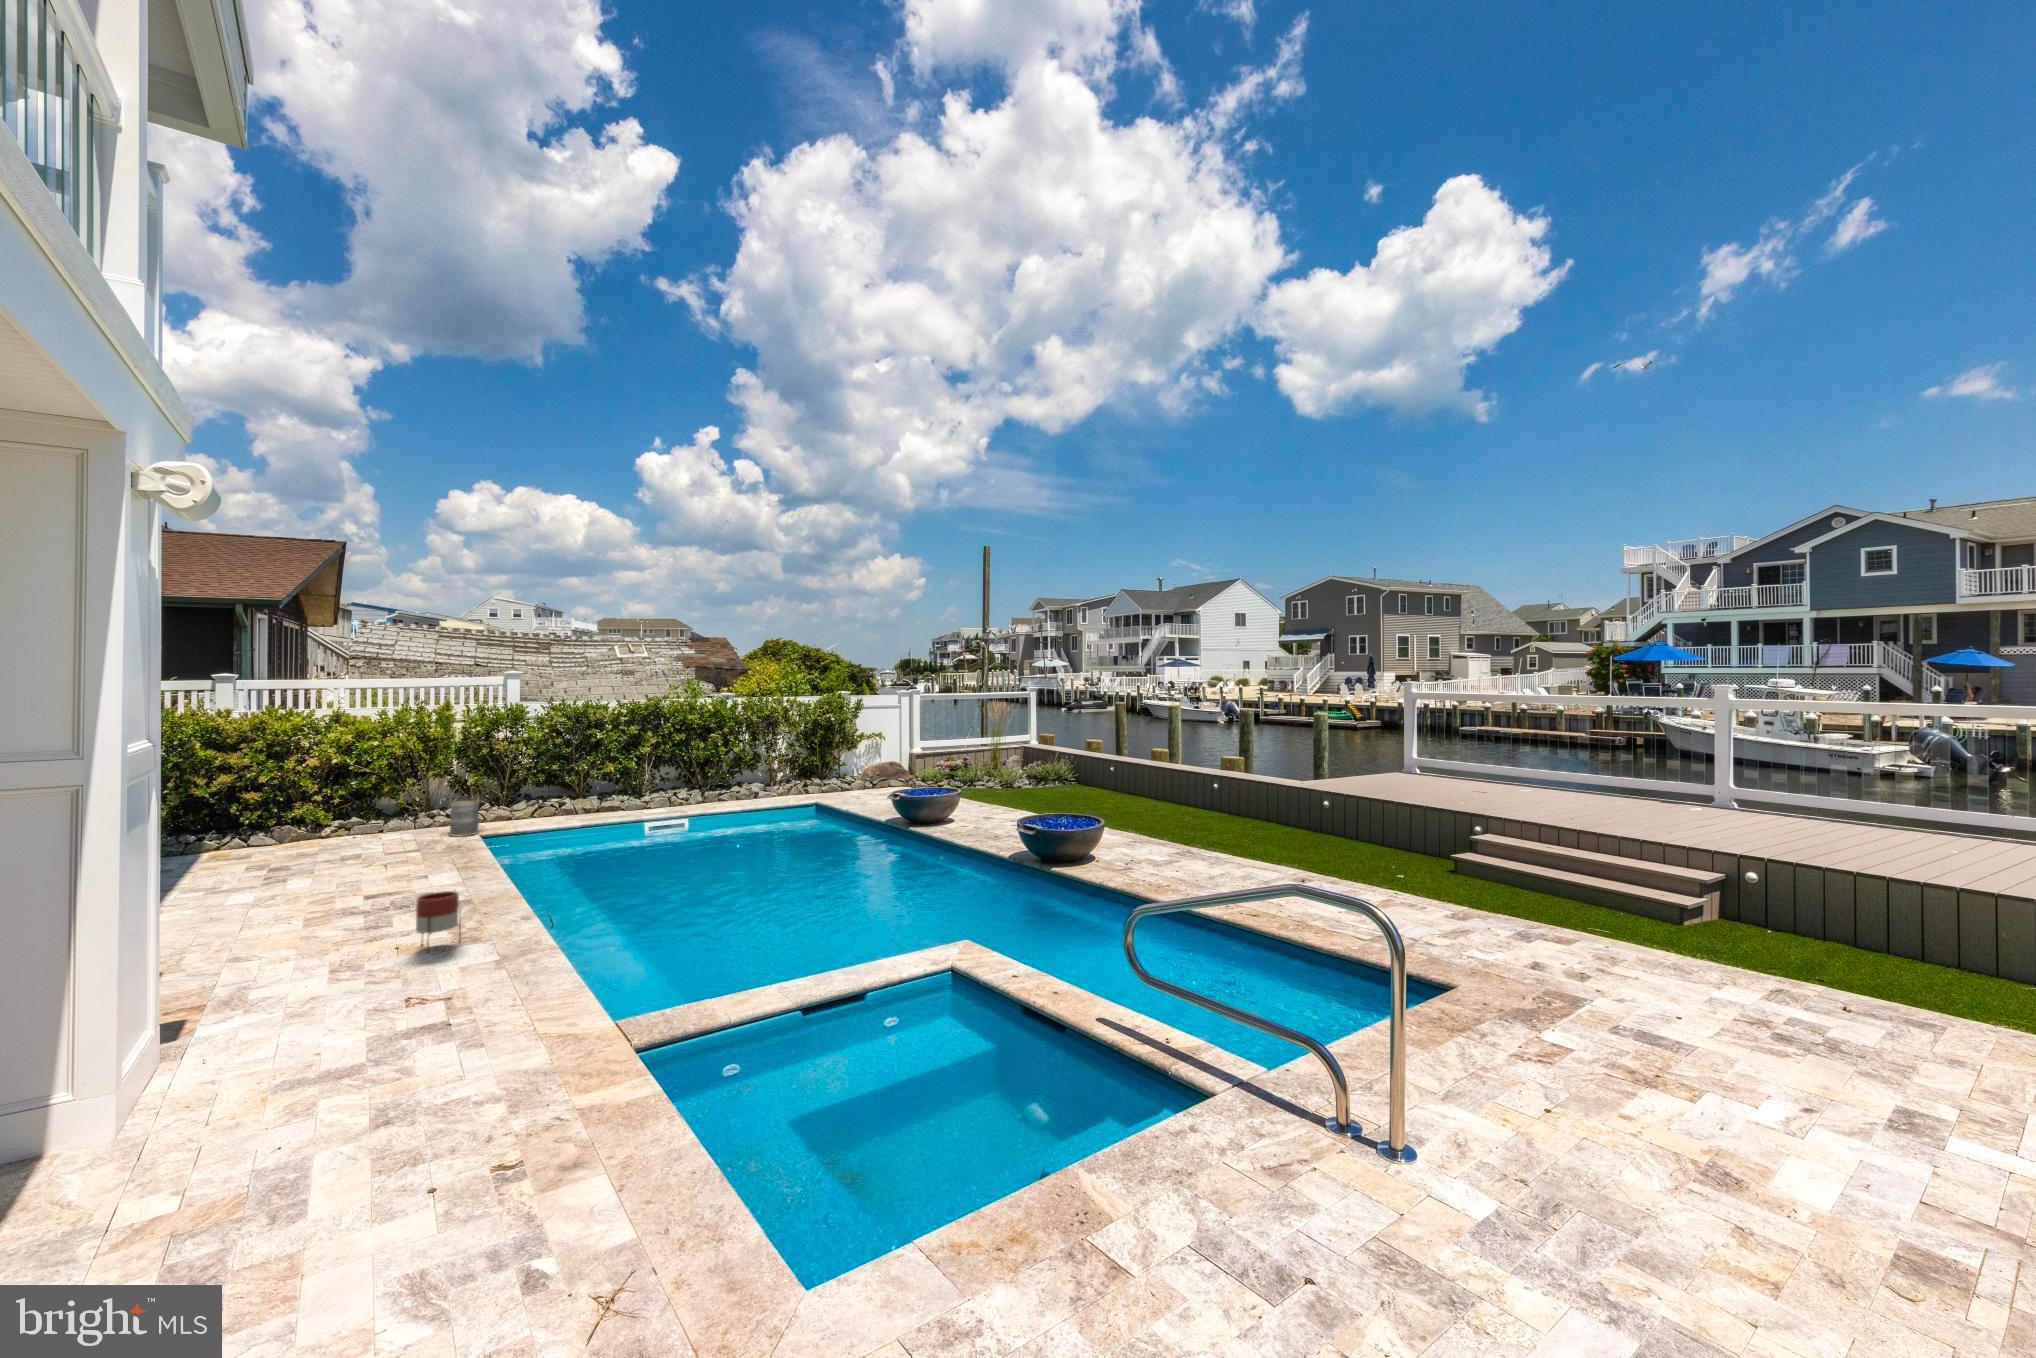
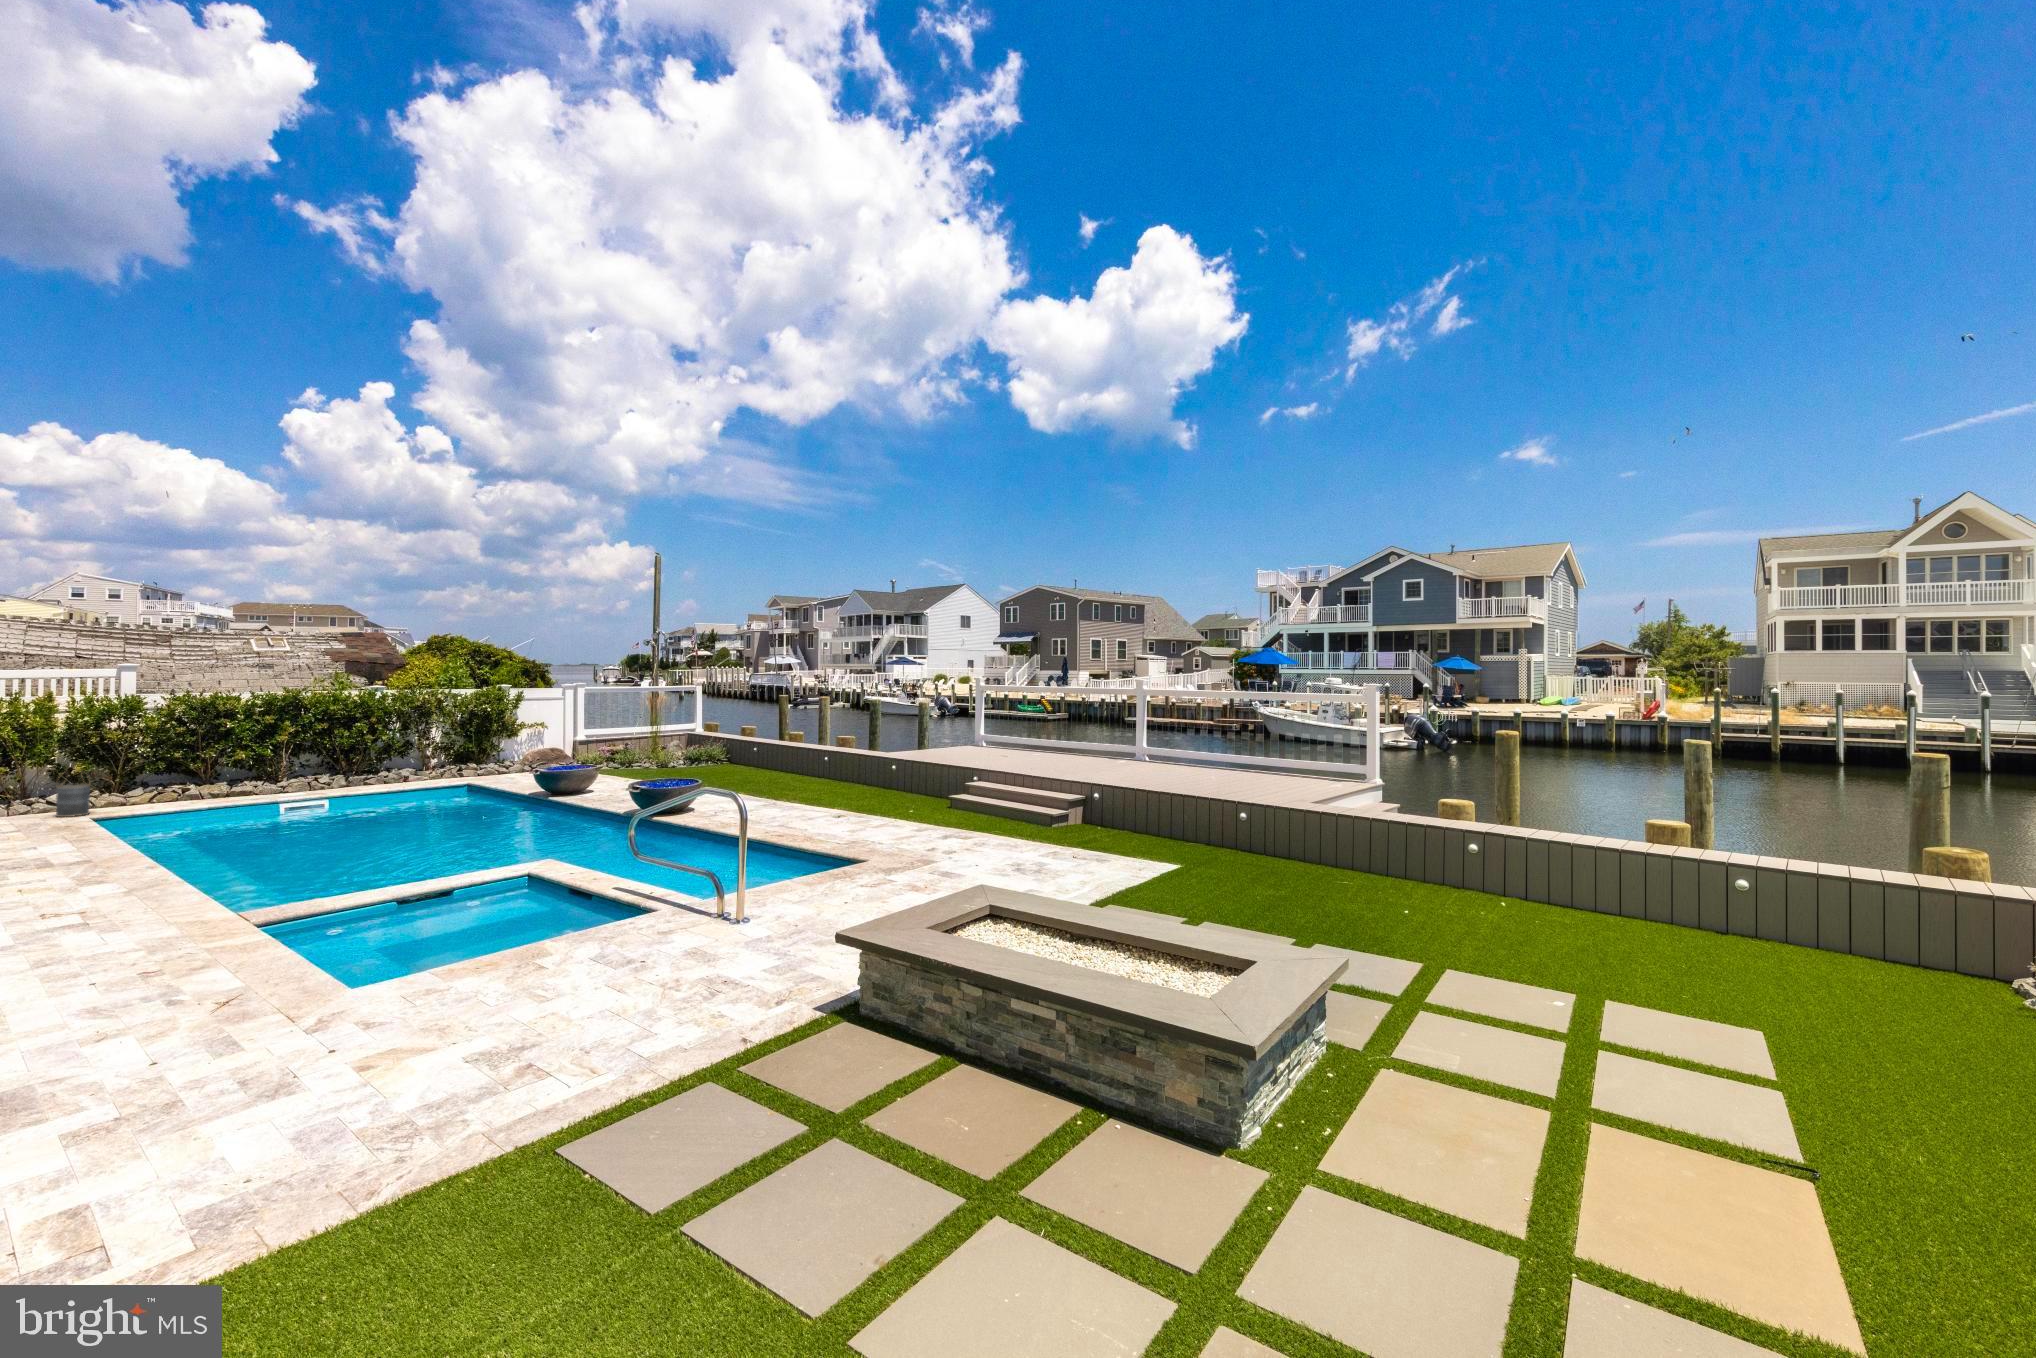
planter: present [416,891,461,935] -> none [47,835,91,880]

